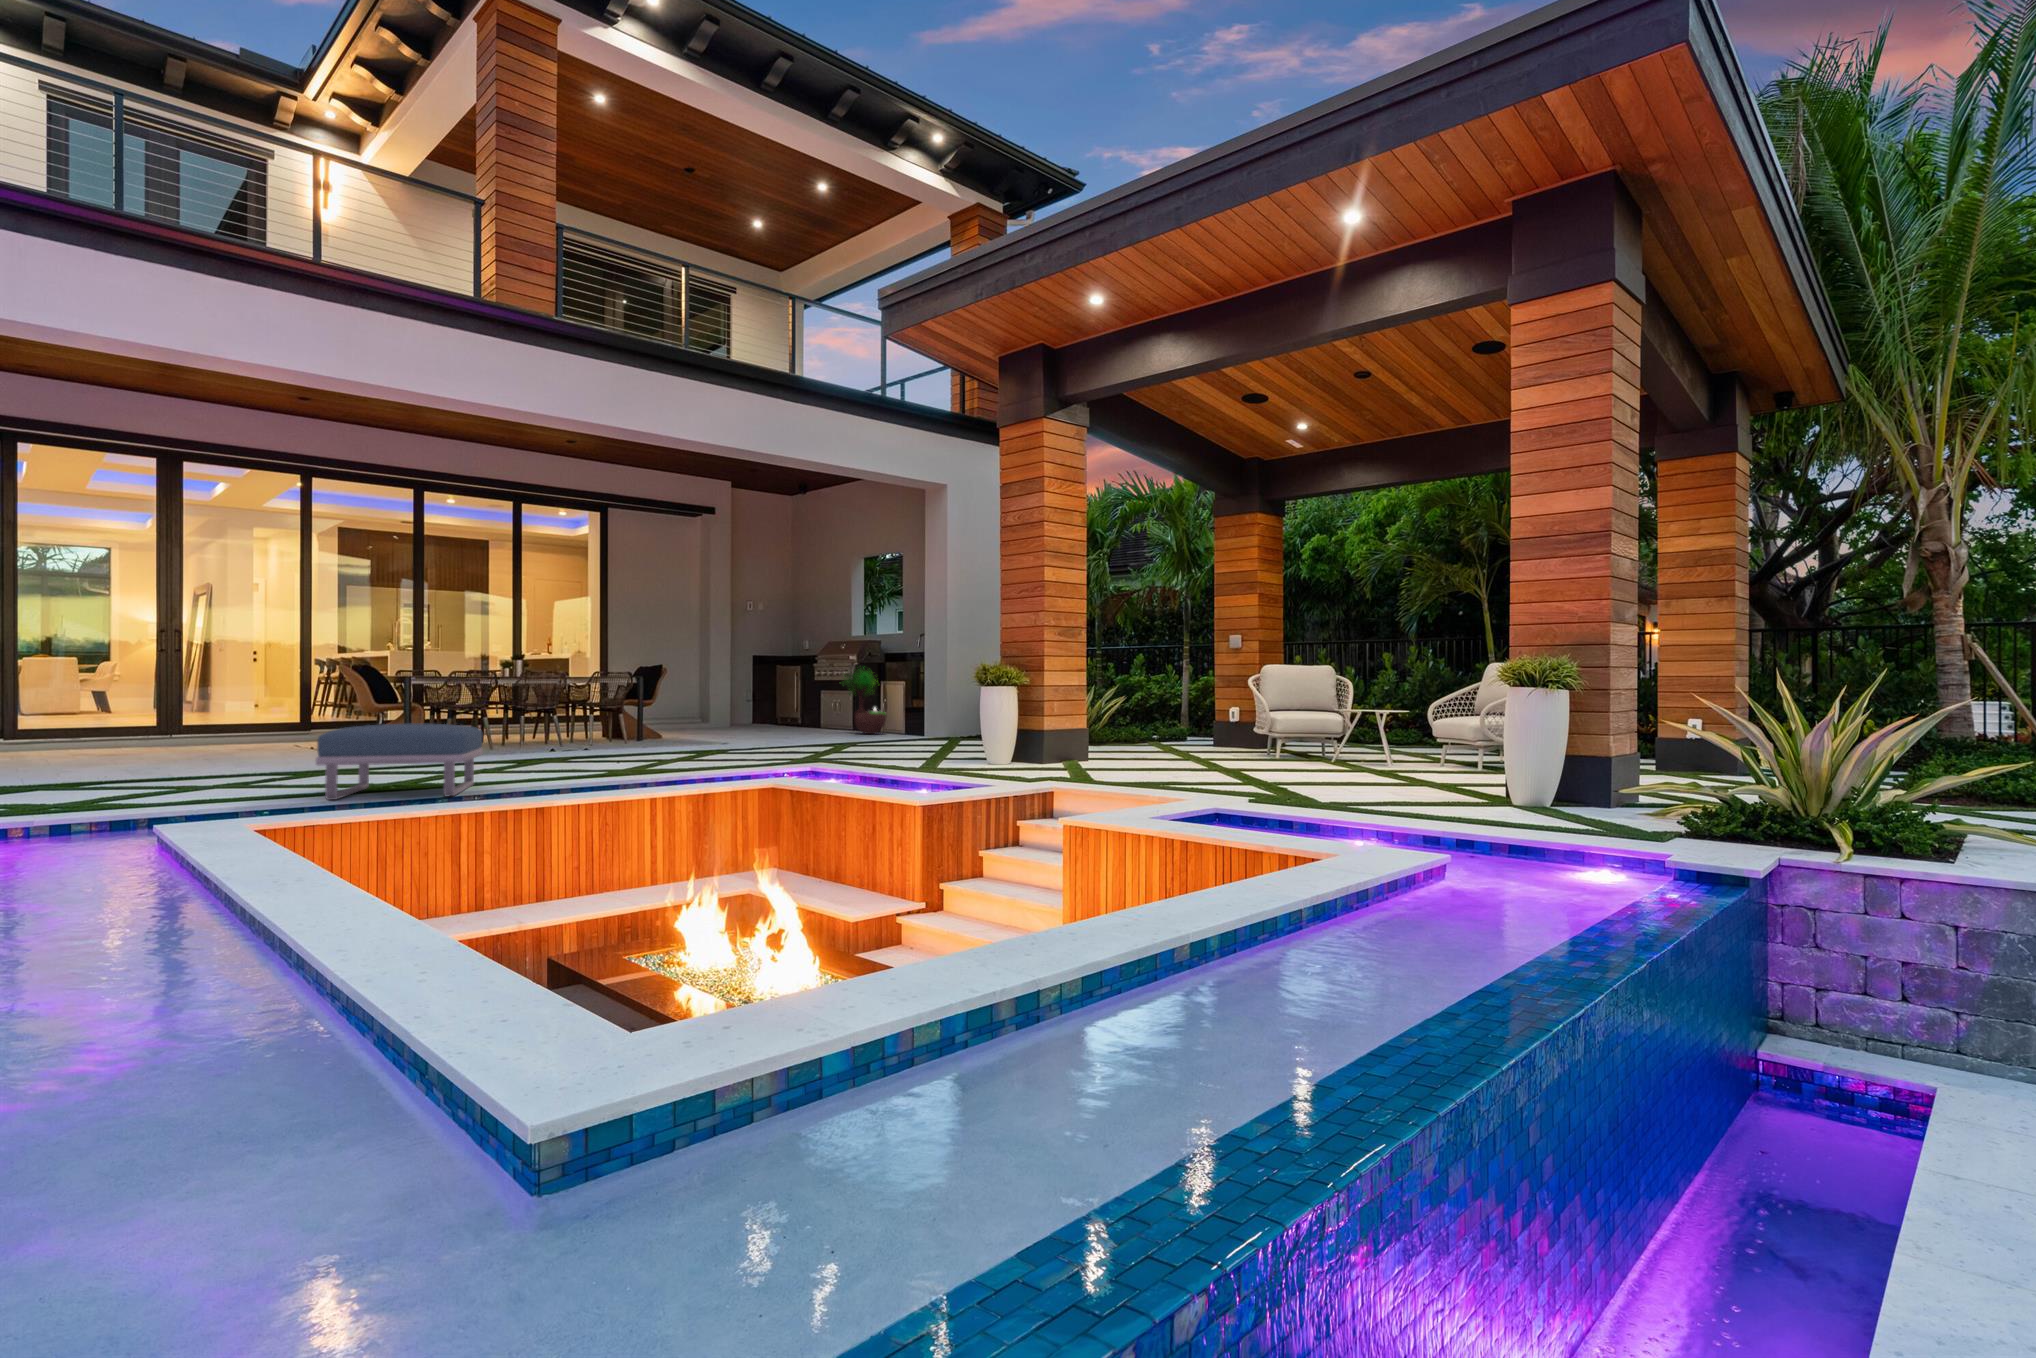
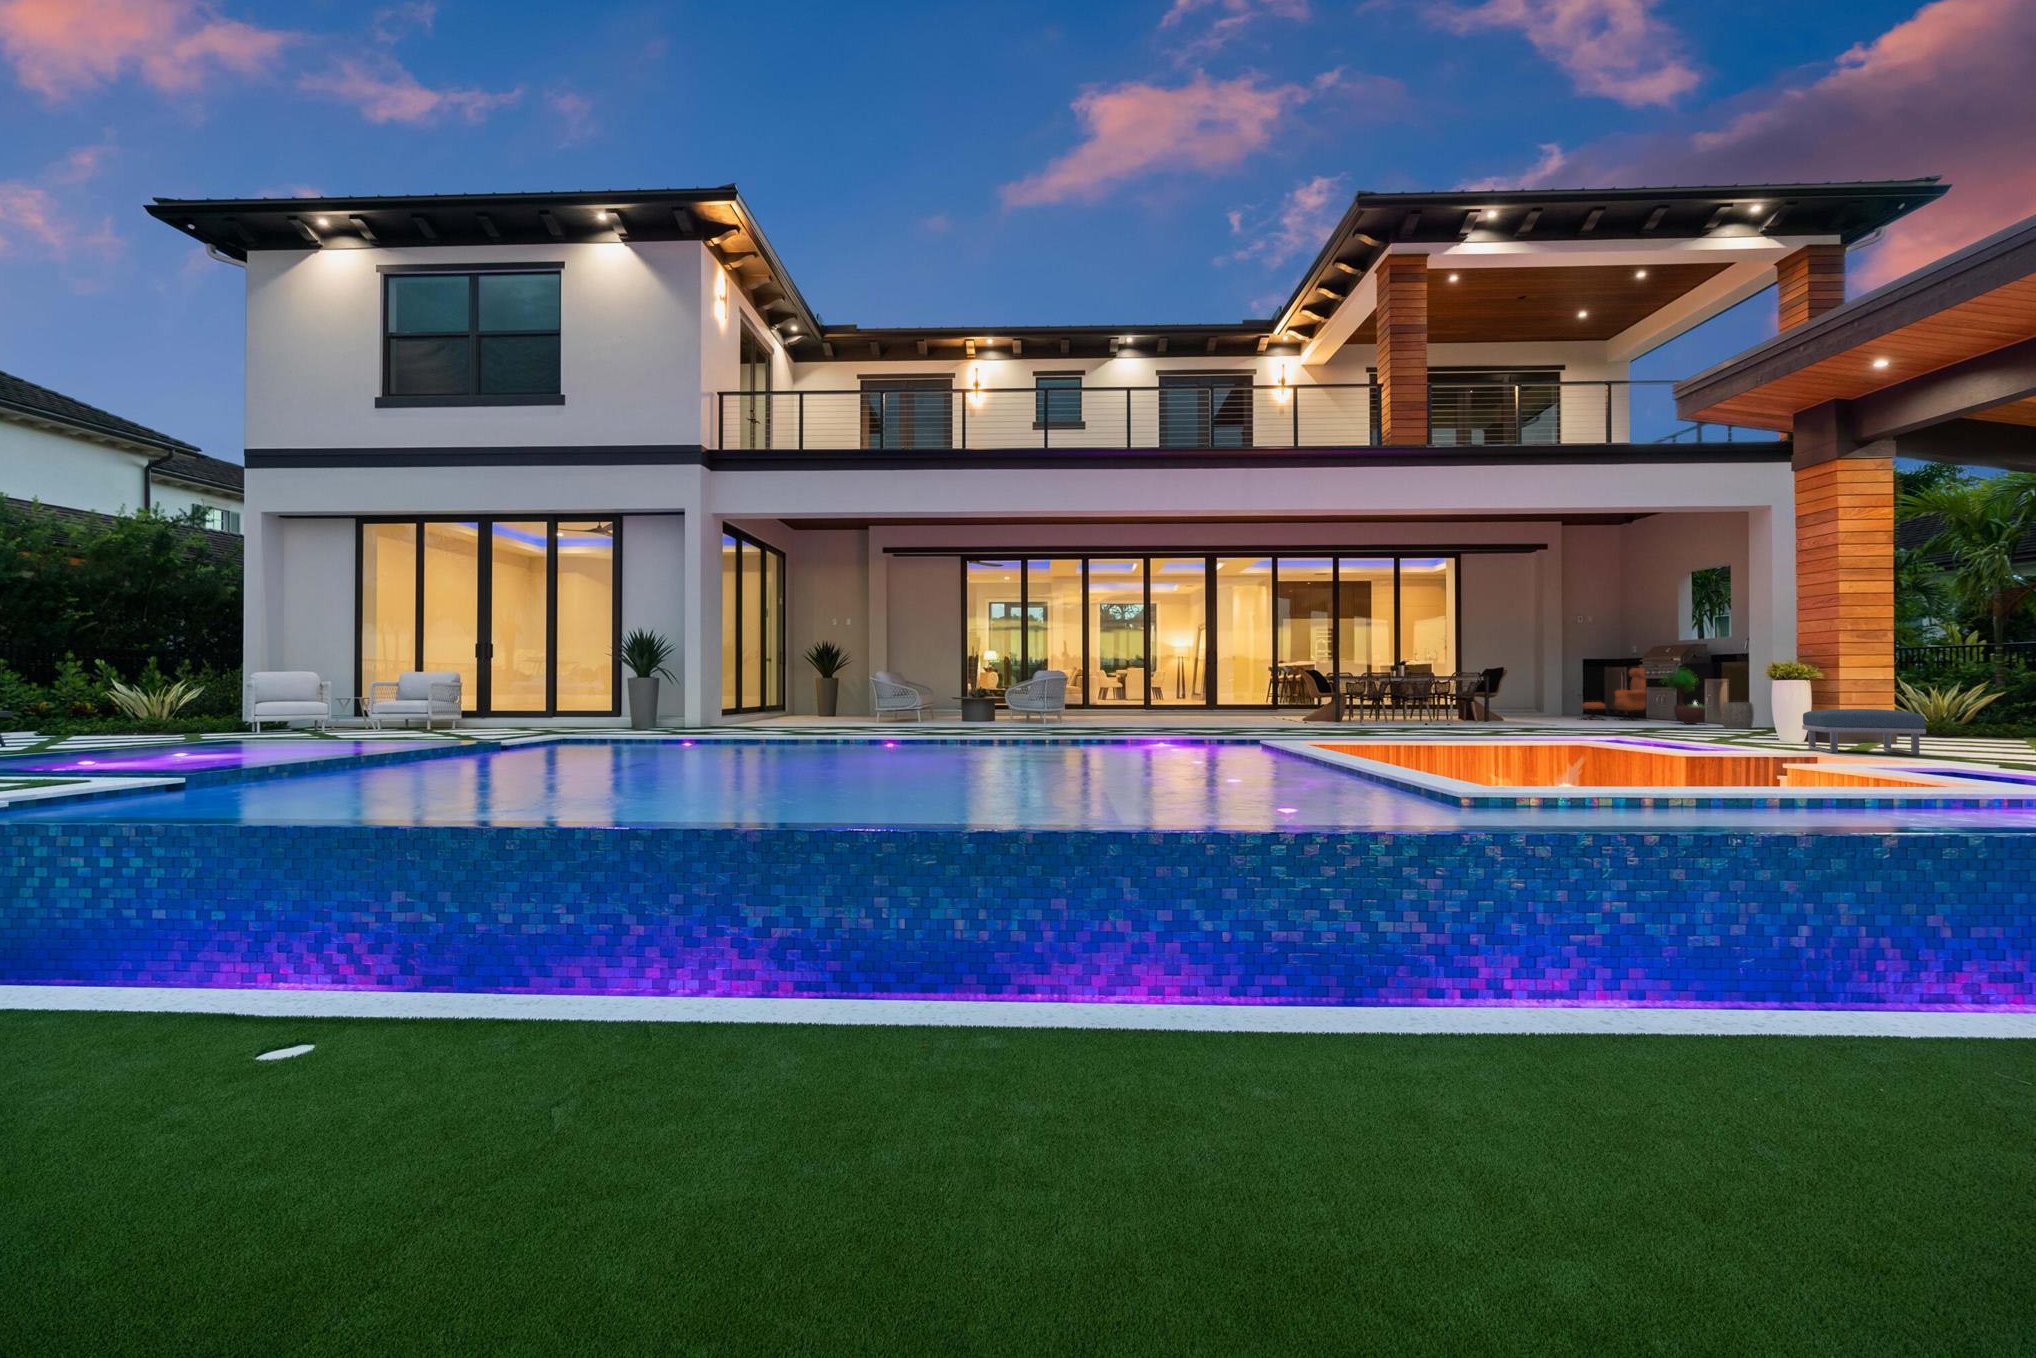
lounge chair: none [748,666,825,731] -> present [1577,668,1647,720]
woven basket: none [905,708,936,740] -> present [1721,702,1754,729]
footstool: present [316,724,483,800] -> present [1802,709,1926,755]

